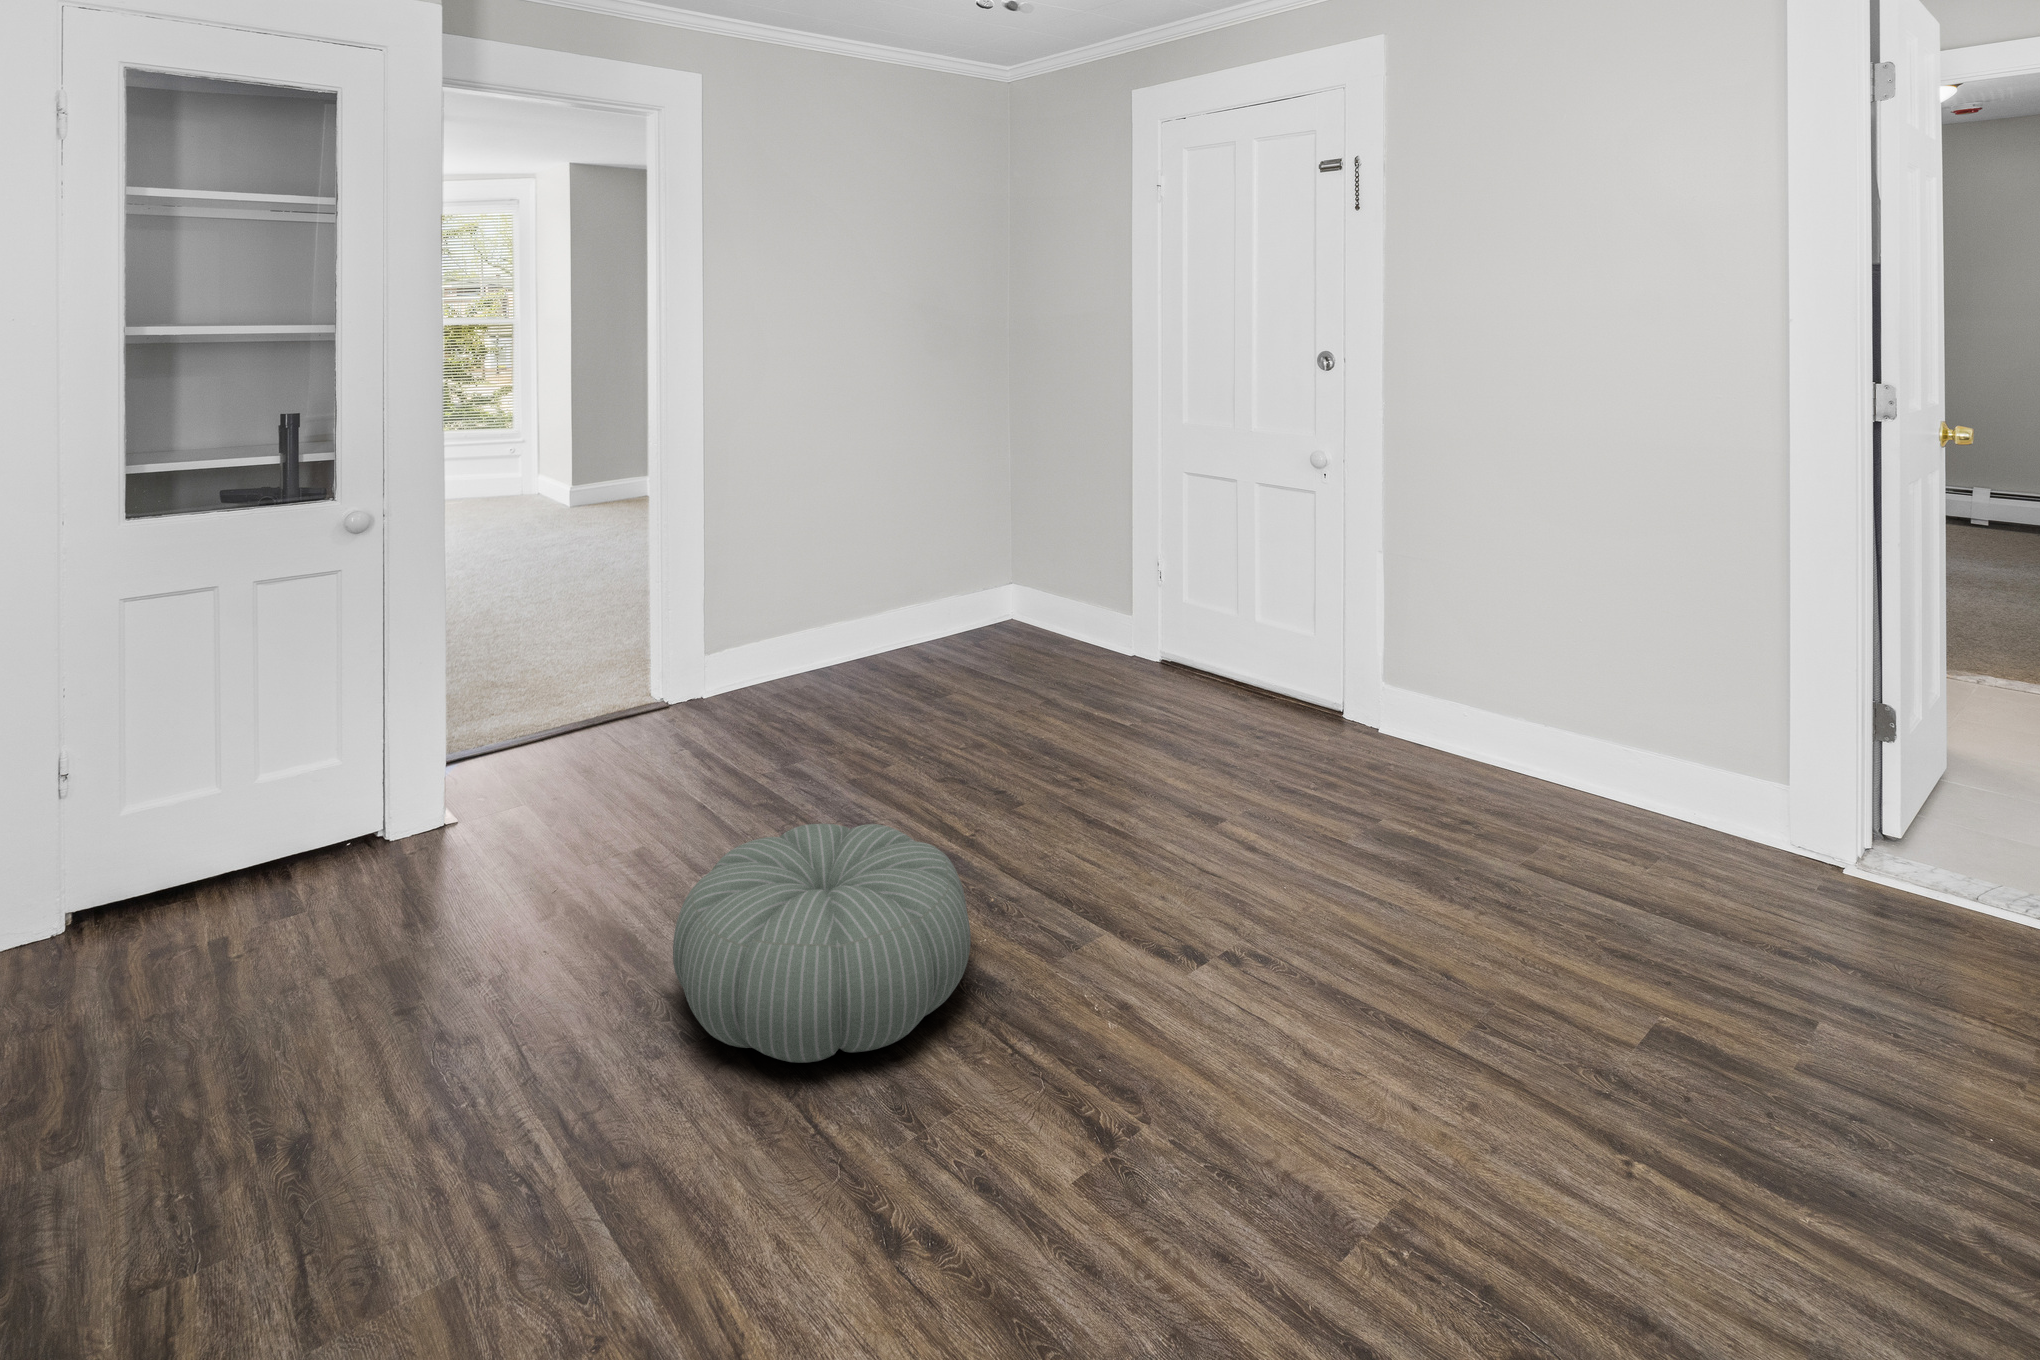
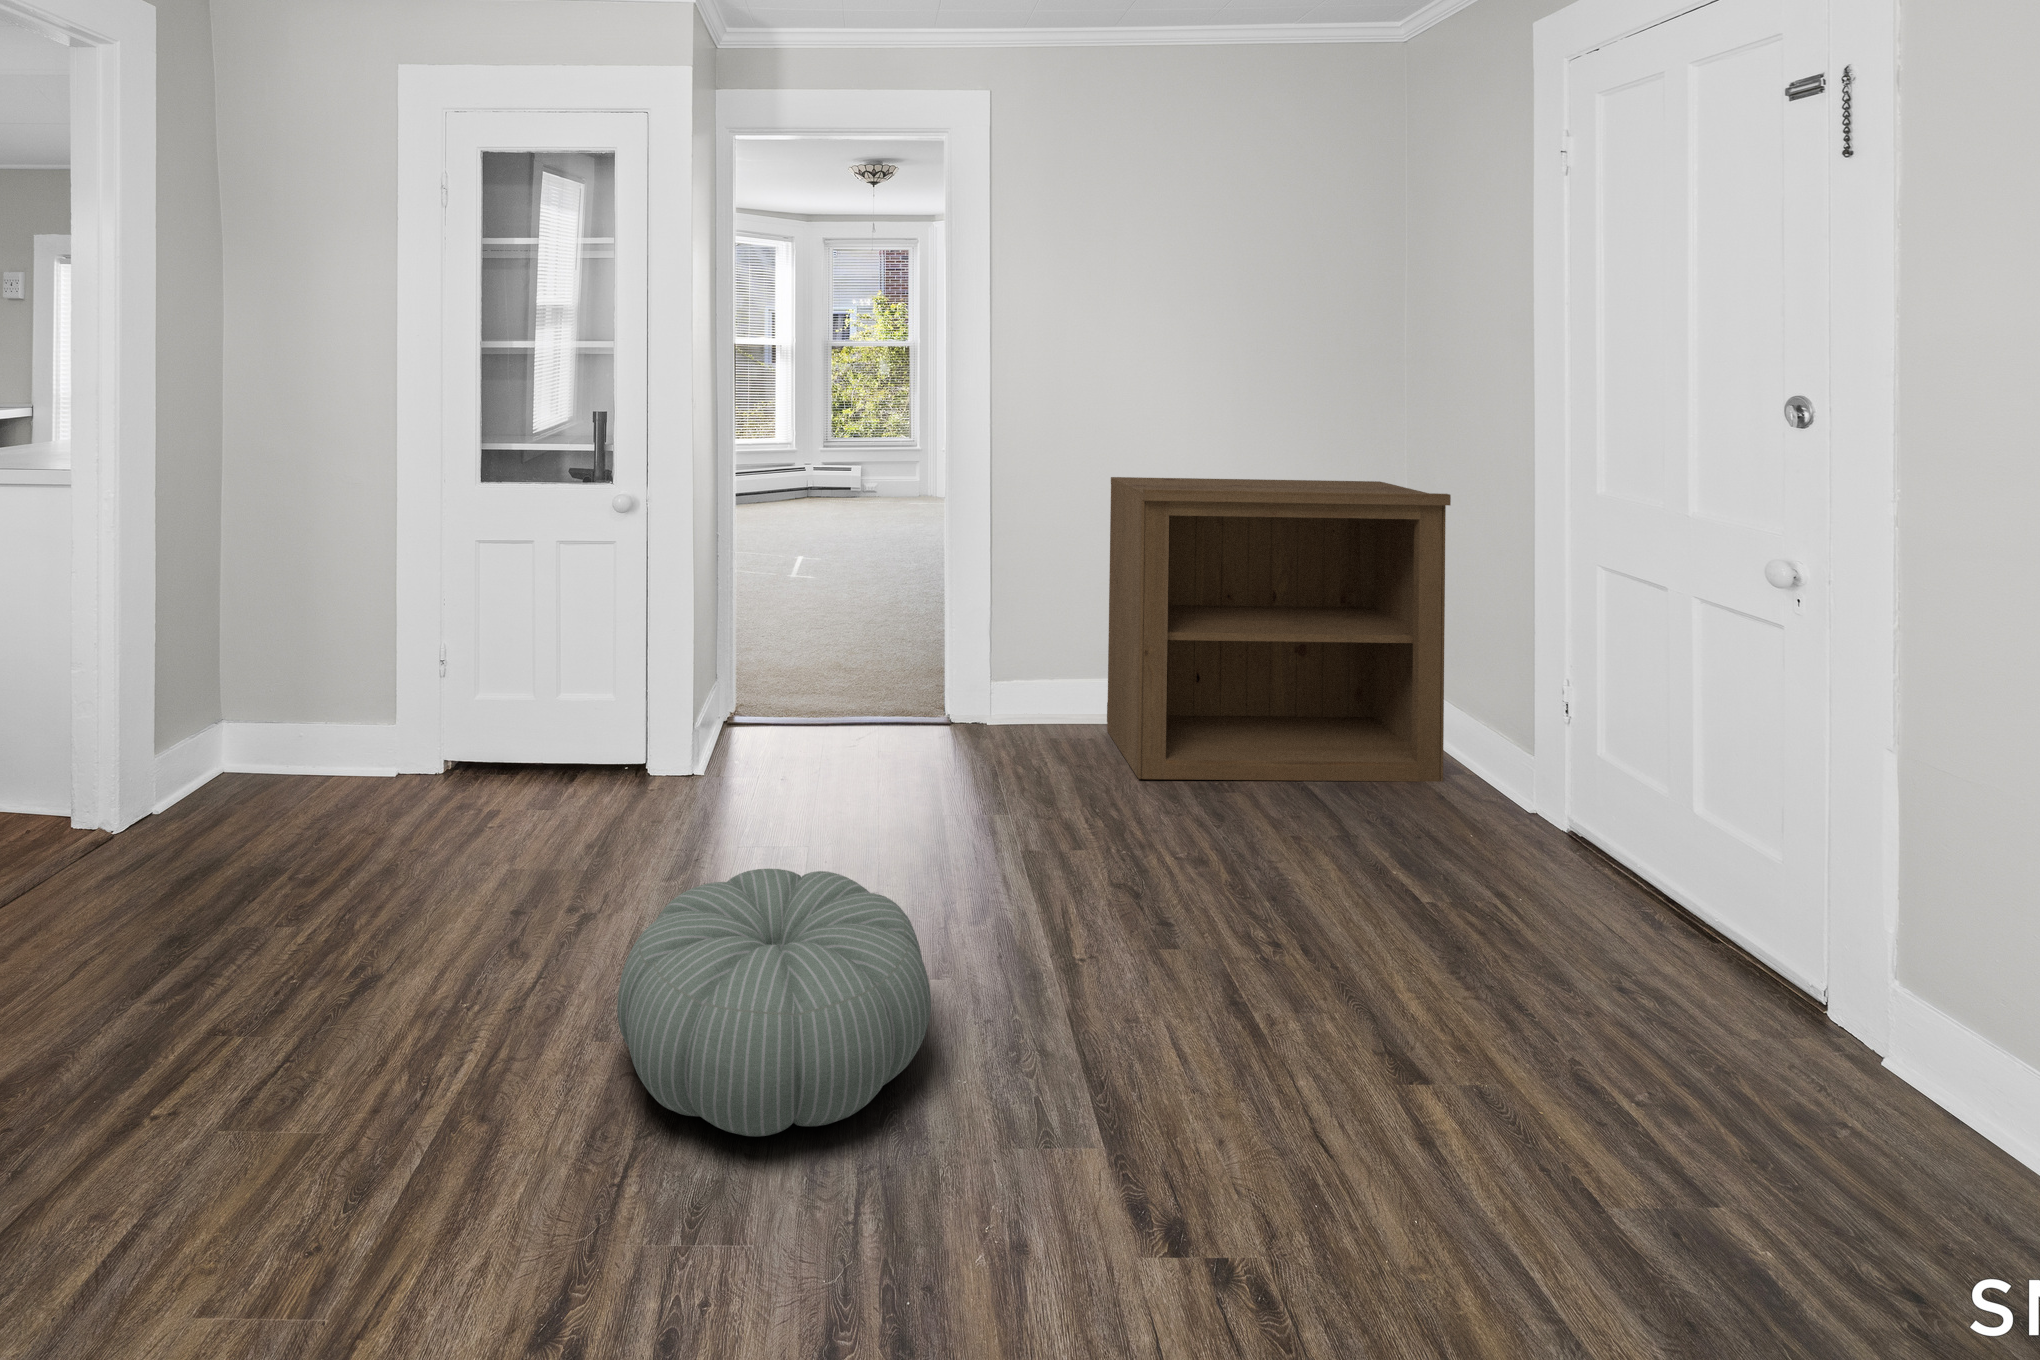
bookshelf: none [799,425,1065,707] -> present [1107,477,1451,782]

